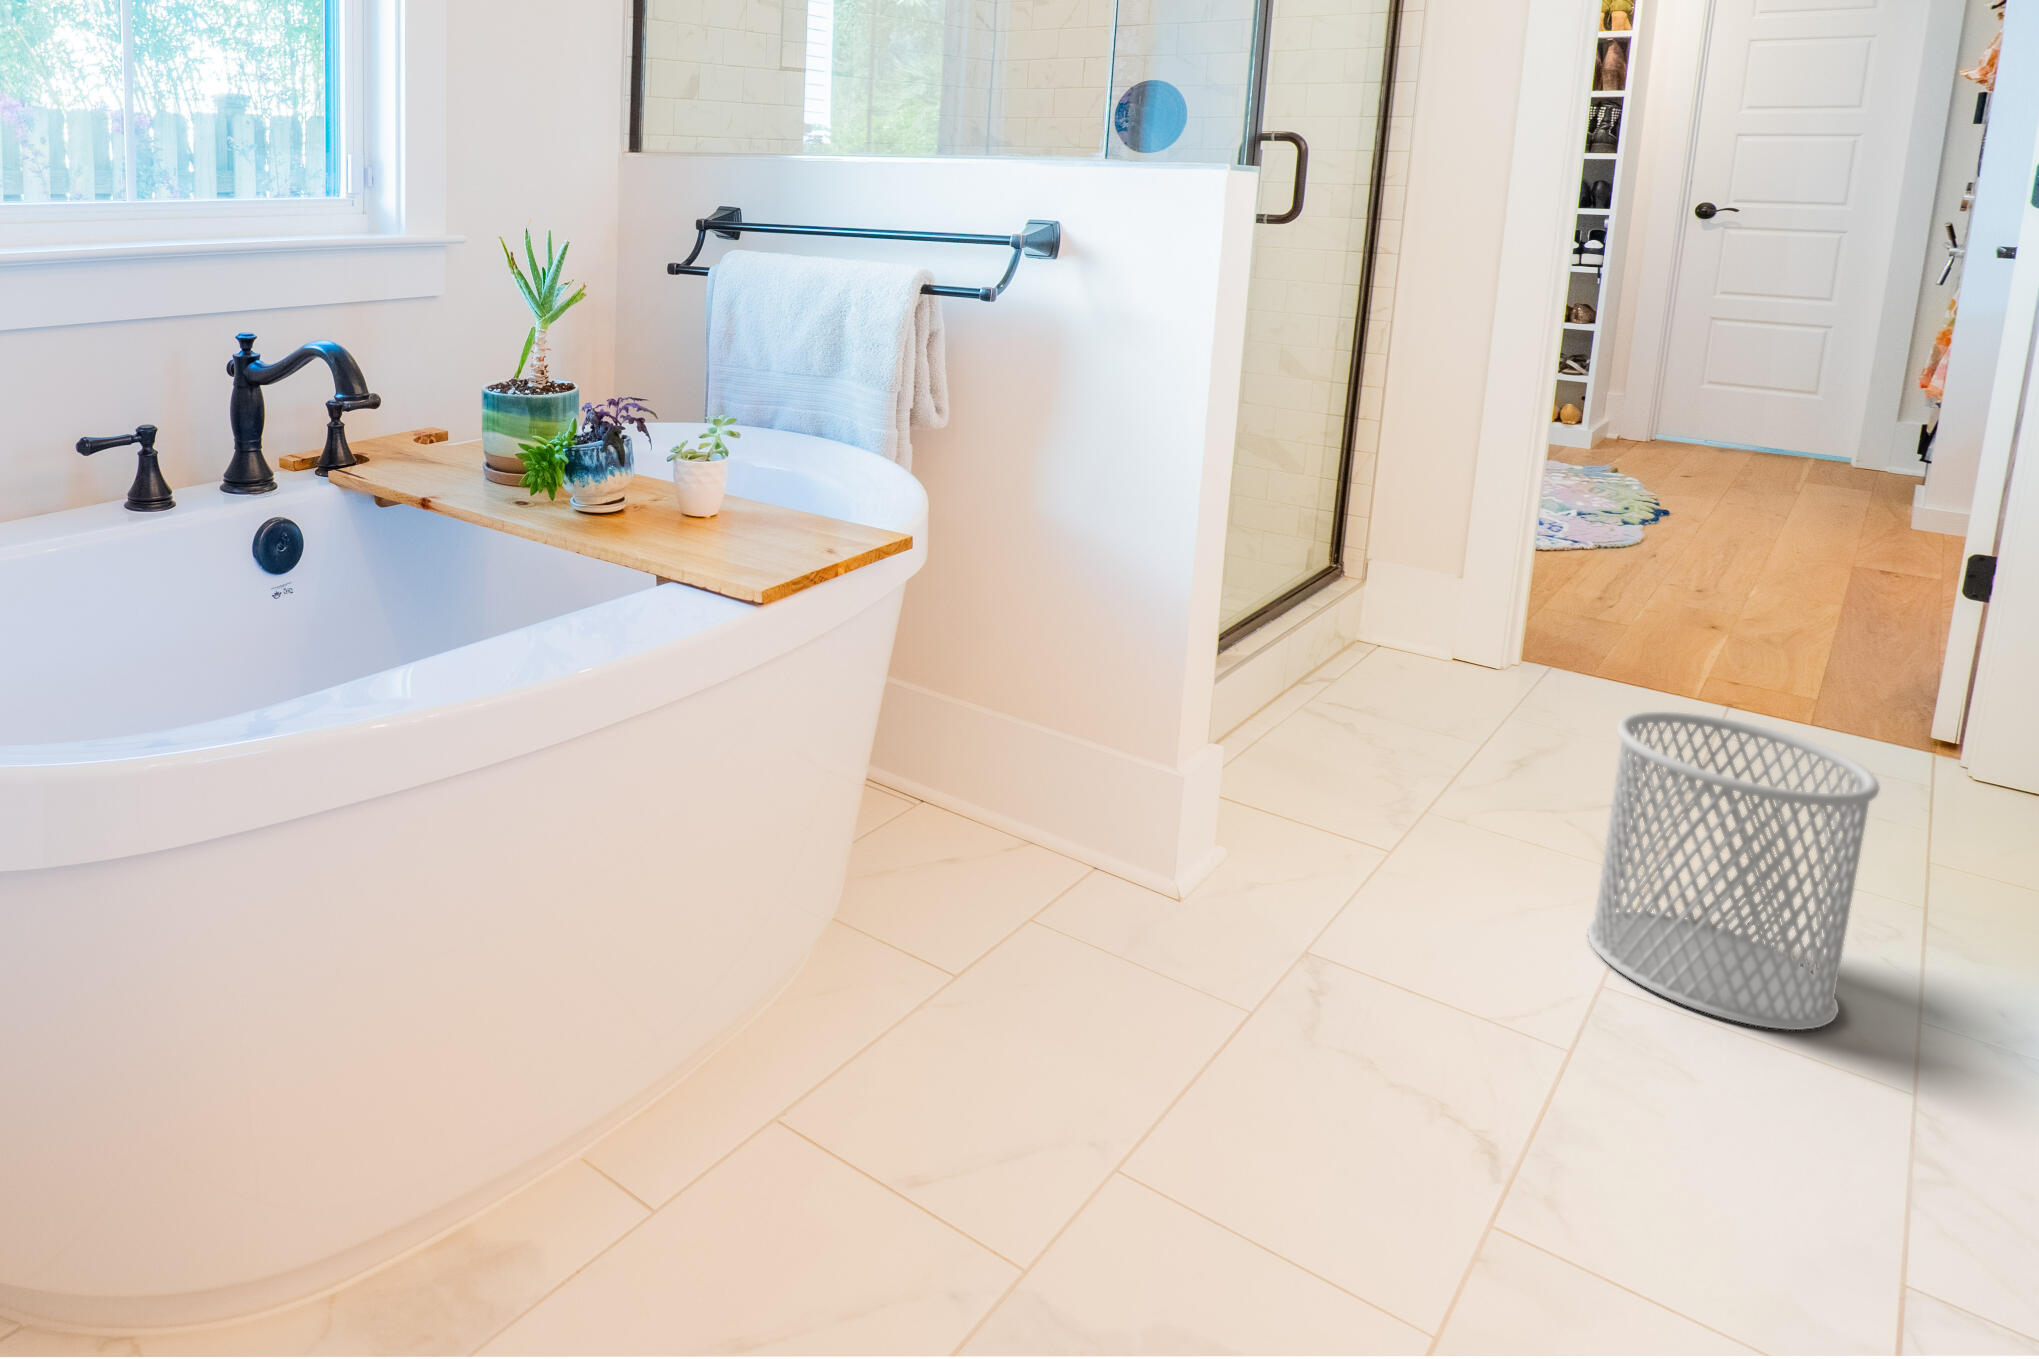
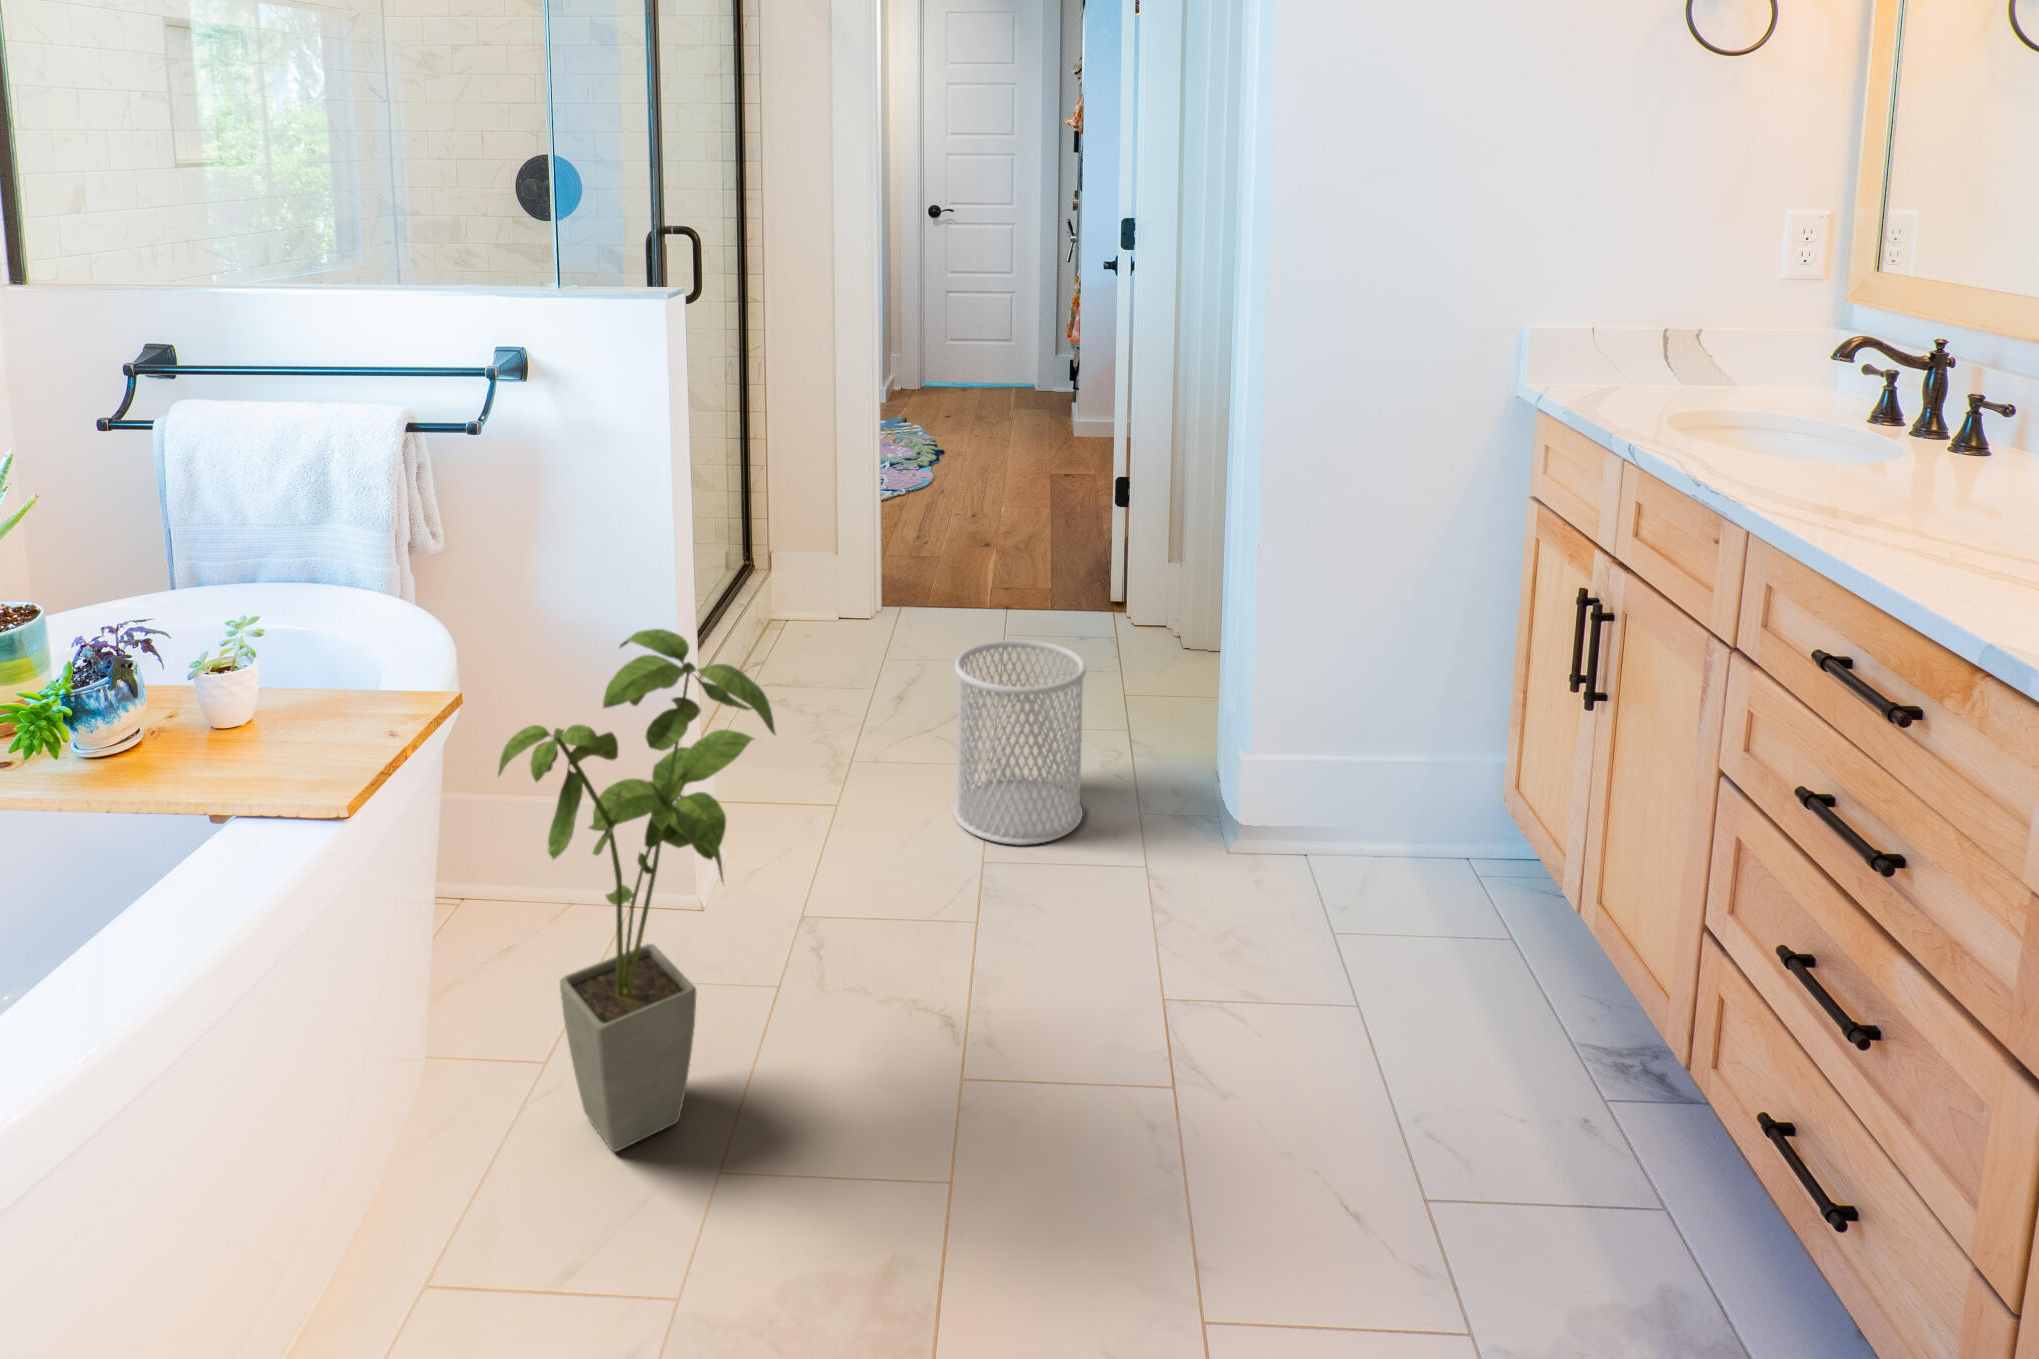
house plant: none [940,512,1287,1119] -> present [498,629,775,1152]

